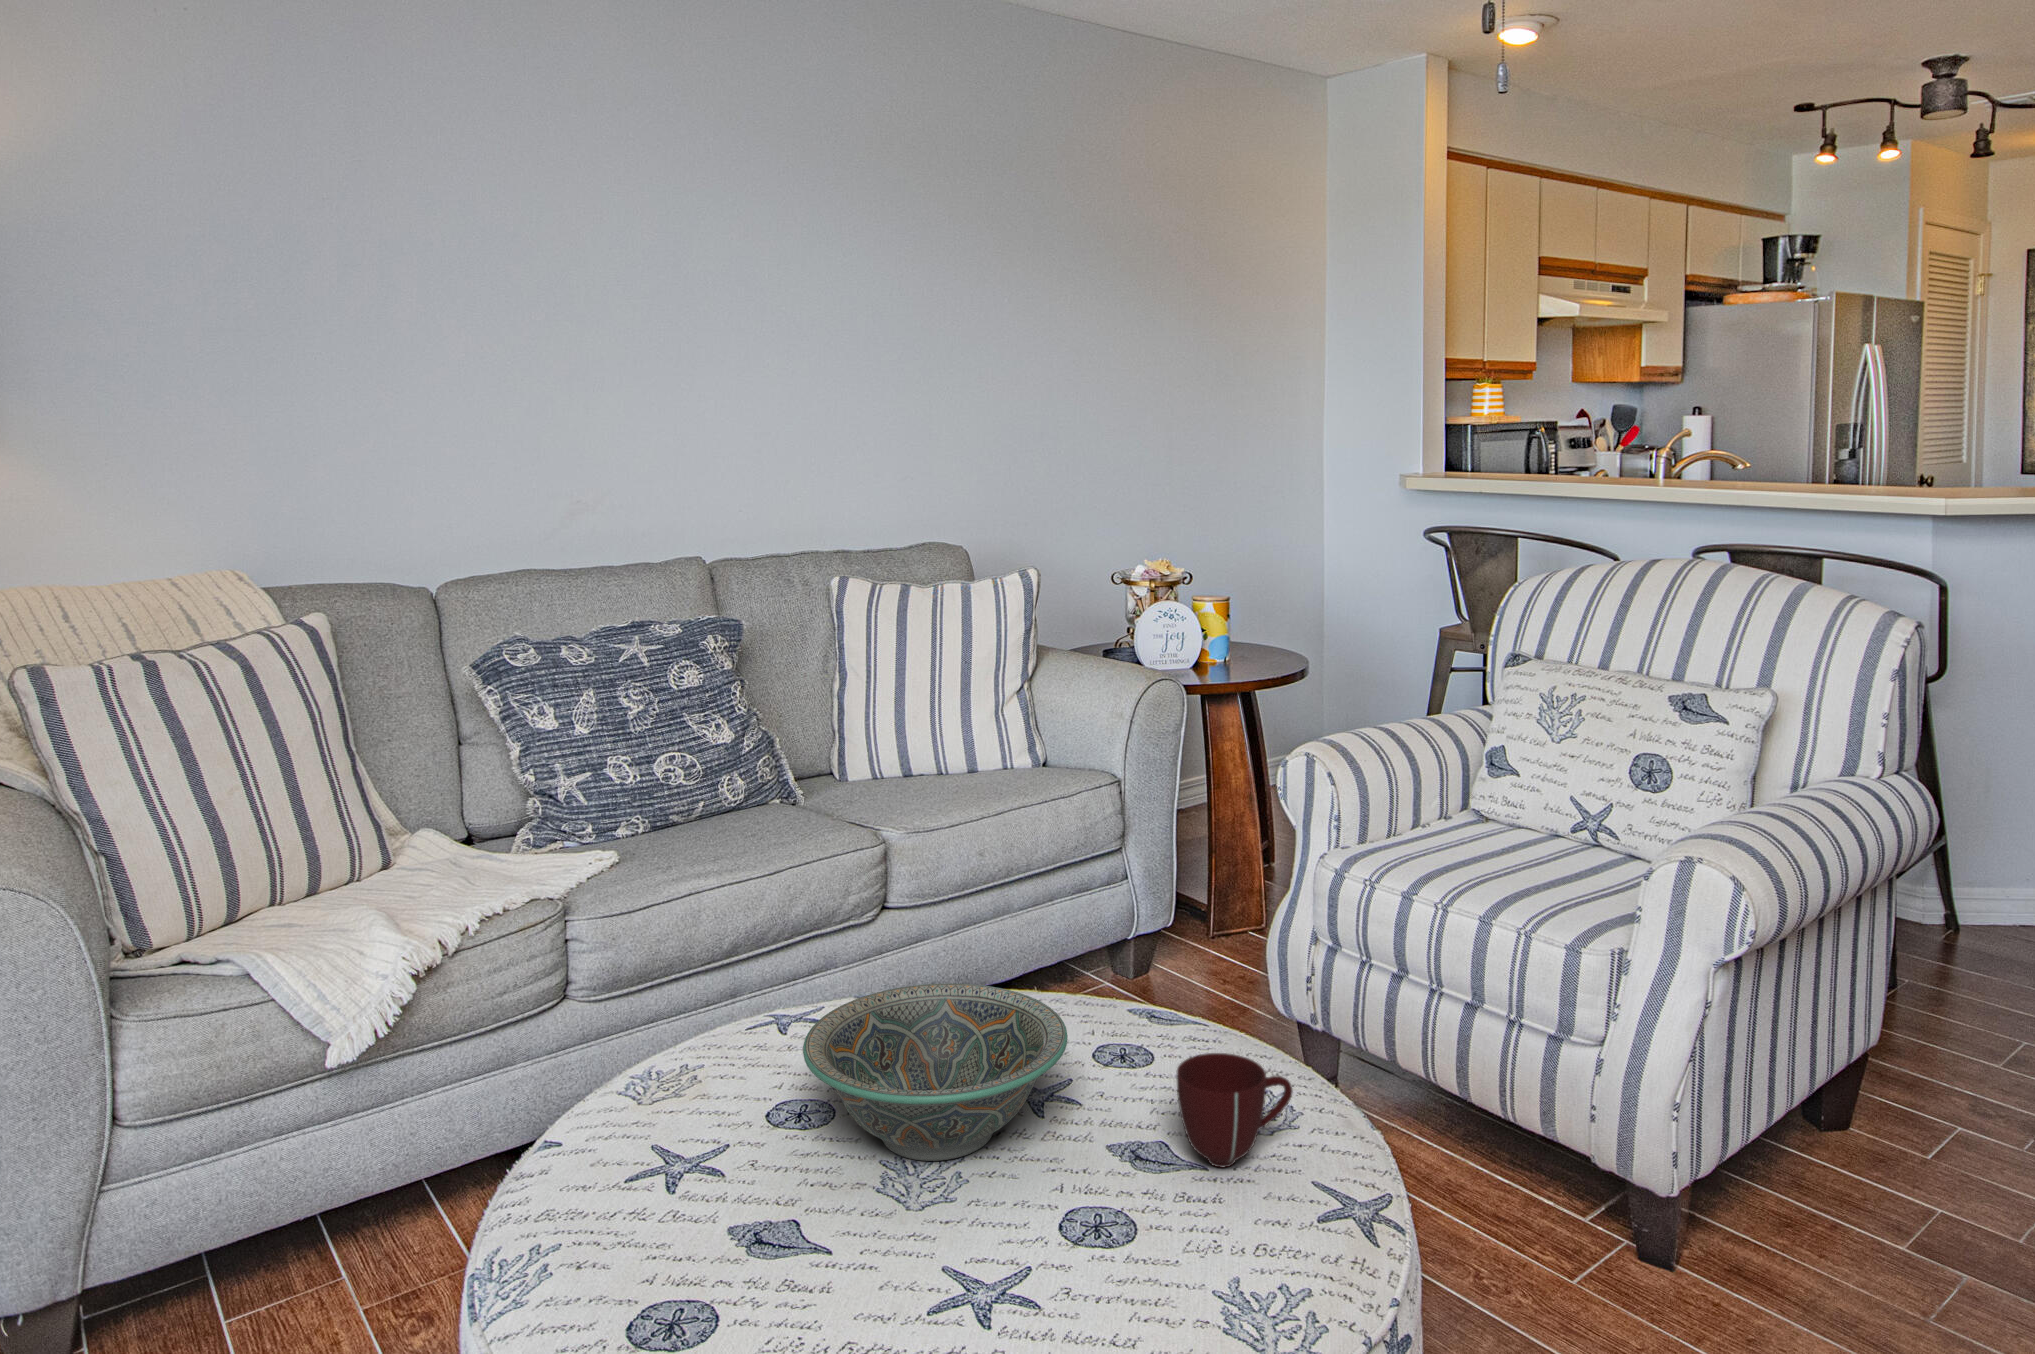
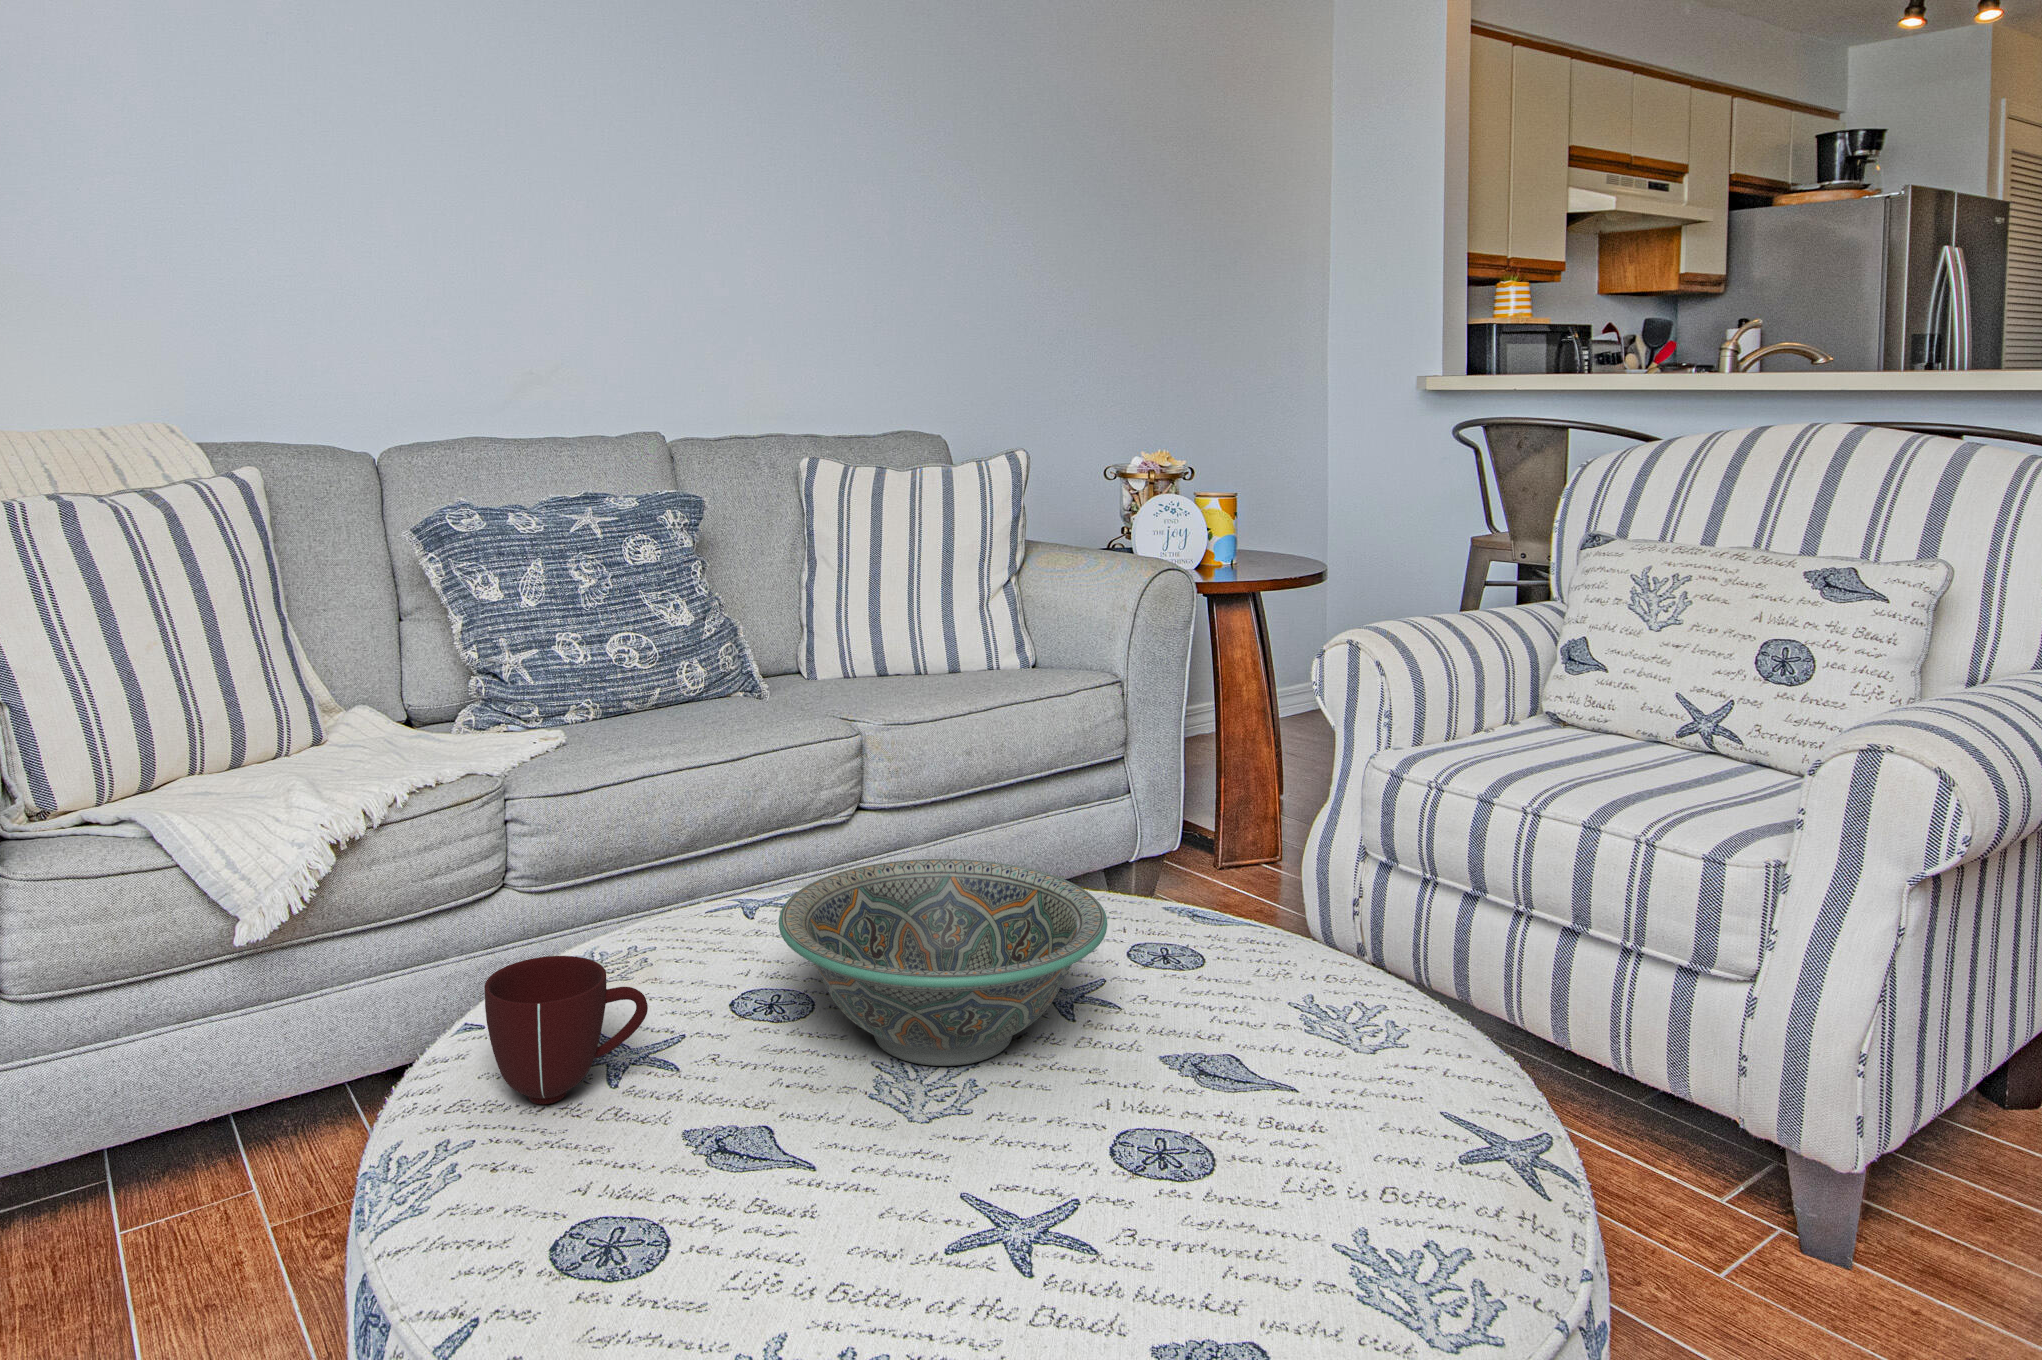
mug: present [1177,1053,1293,1167] -> present [484,956,648,1104]

